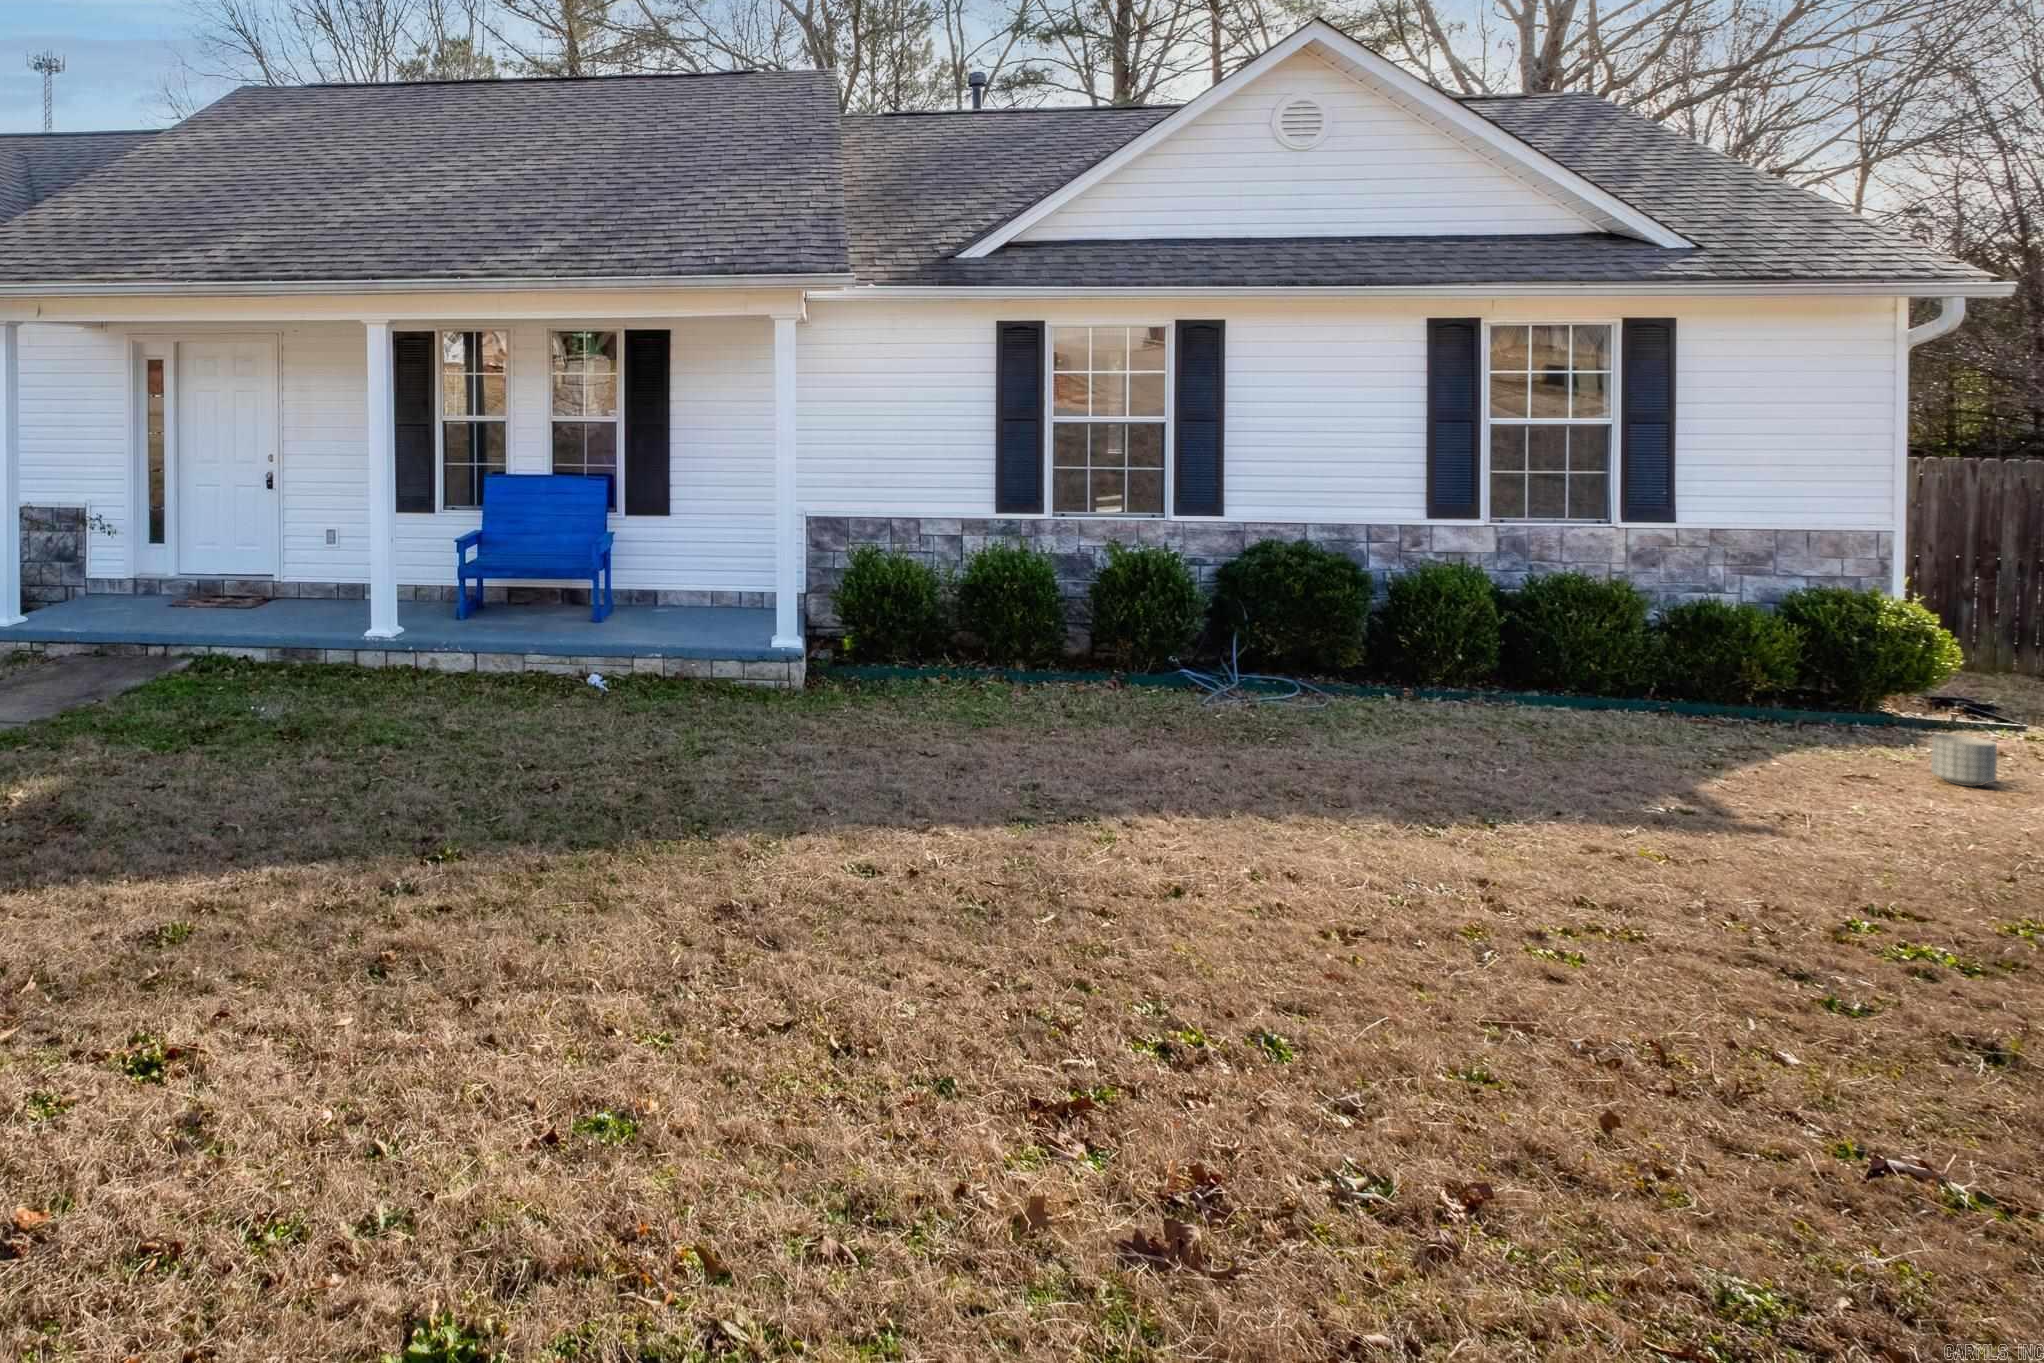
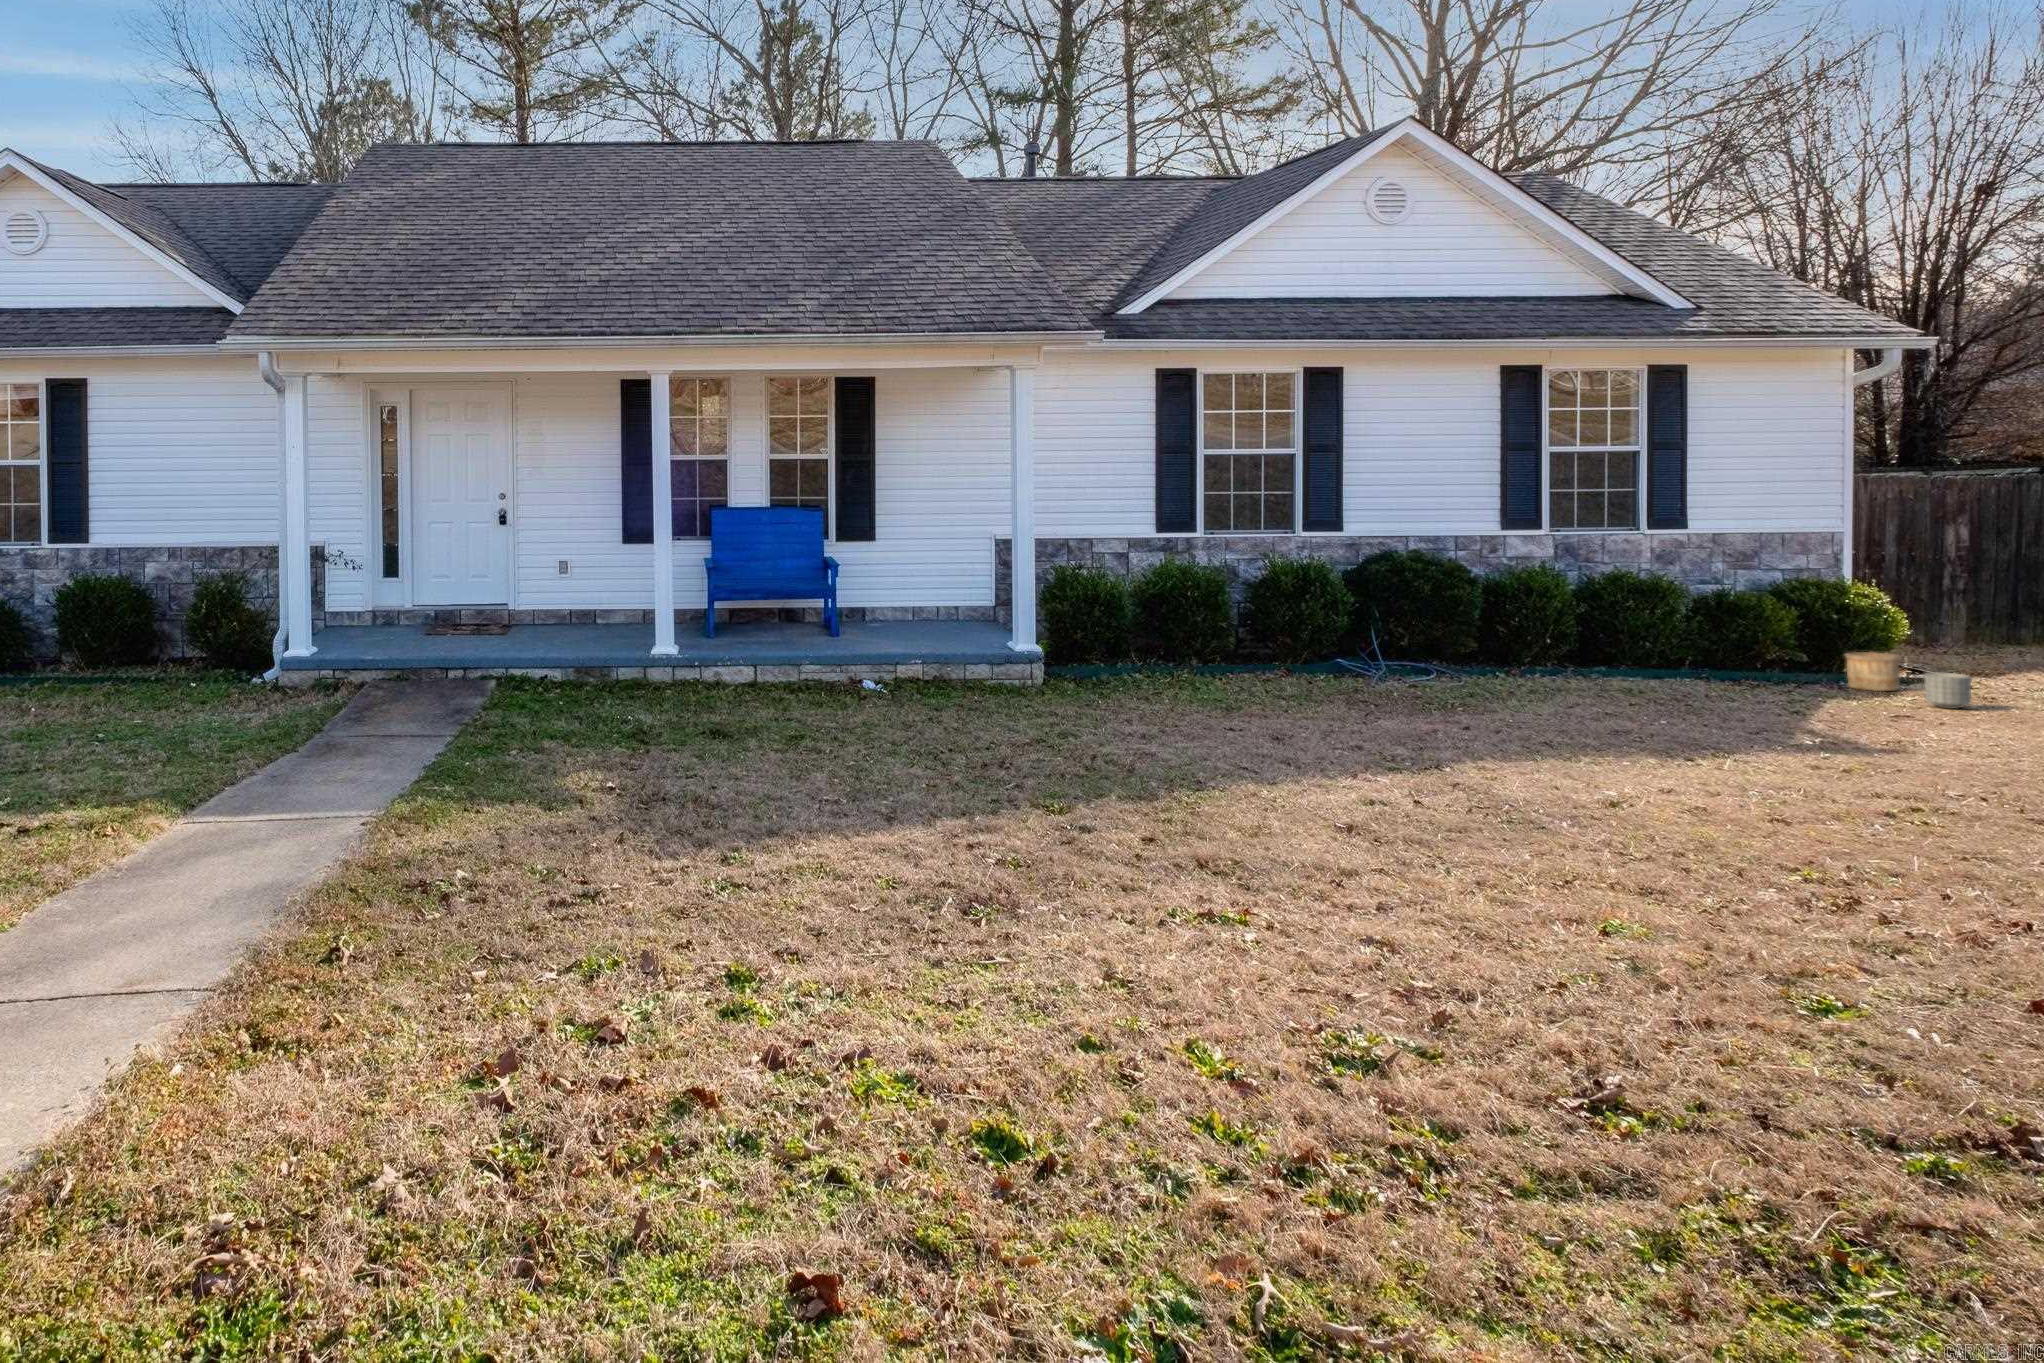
wooden bucket: none [1852,695,1929,750] -> present [1845,652,1900,691]

